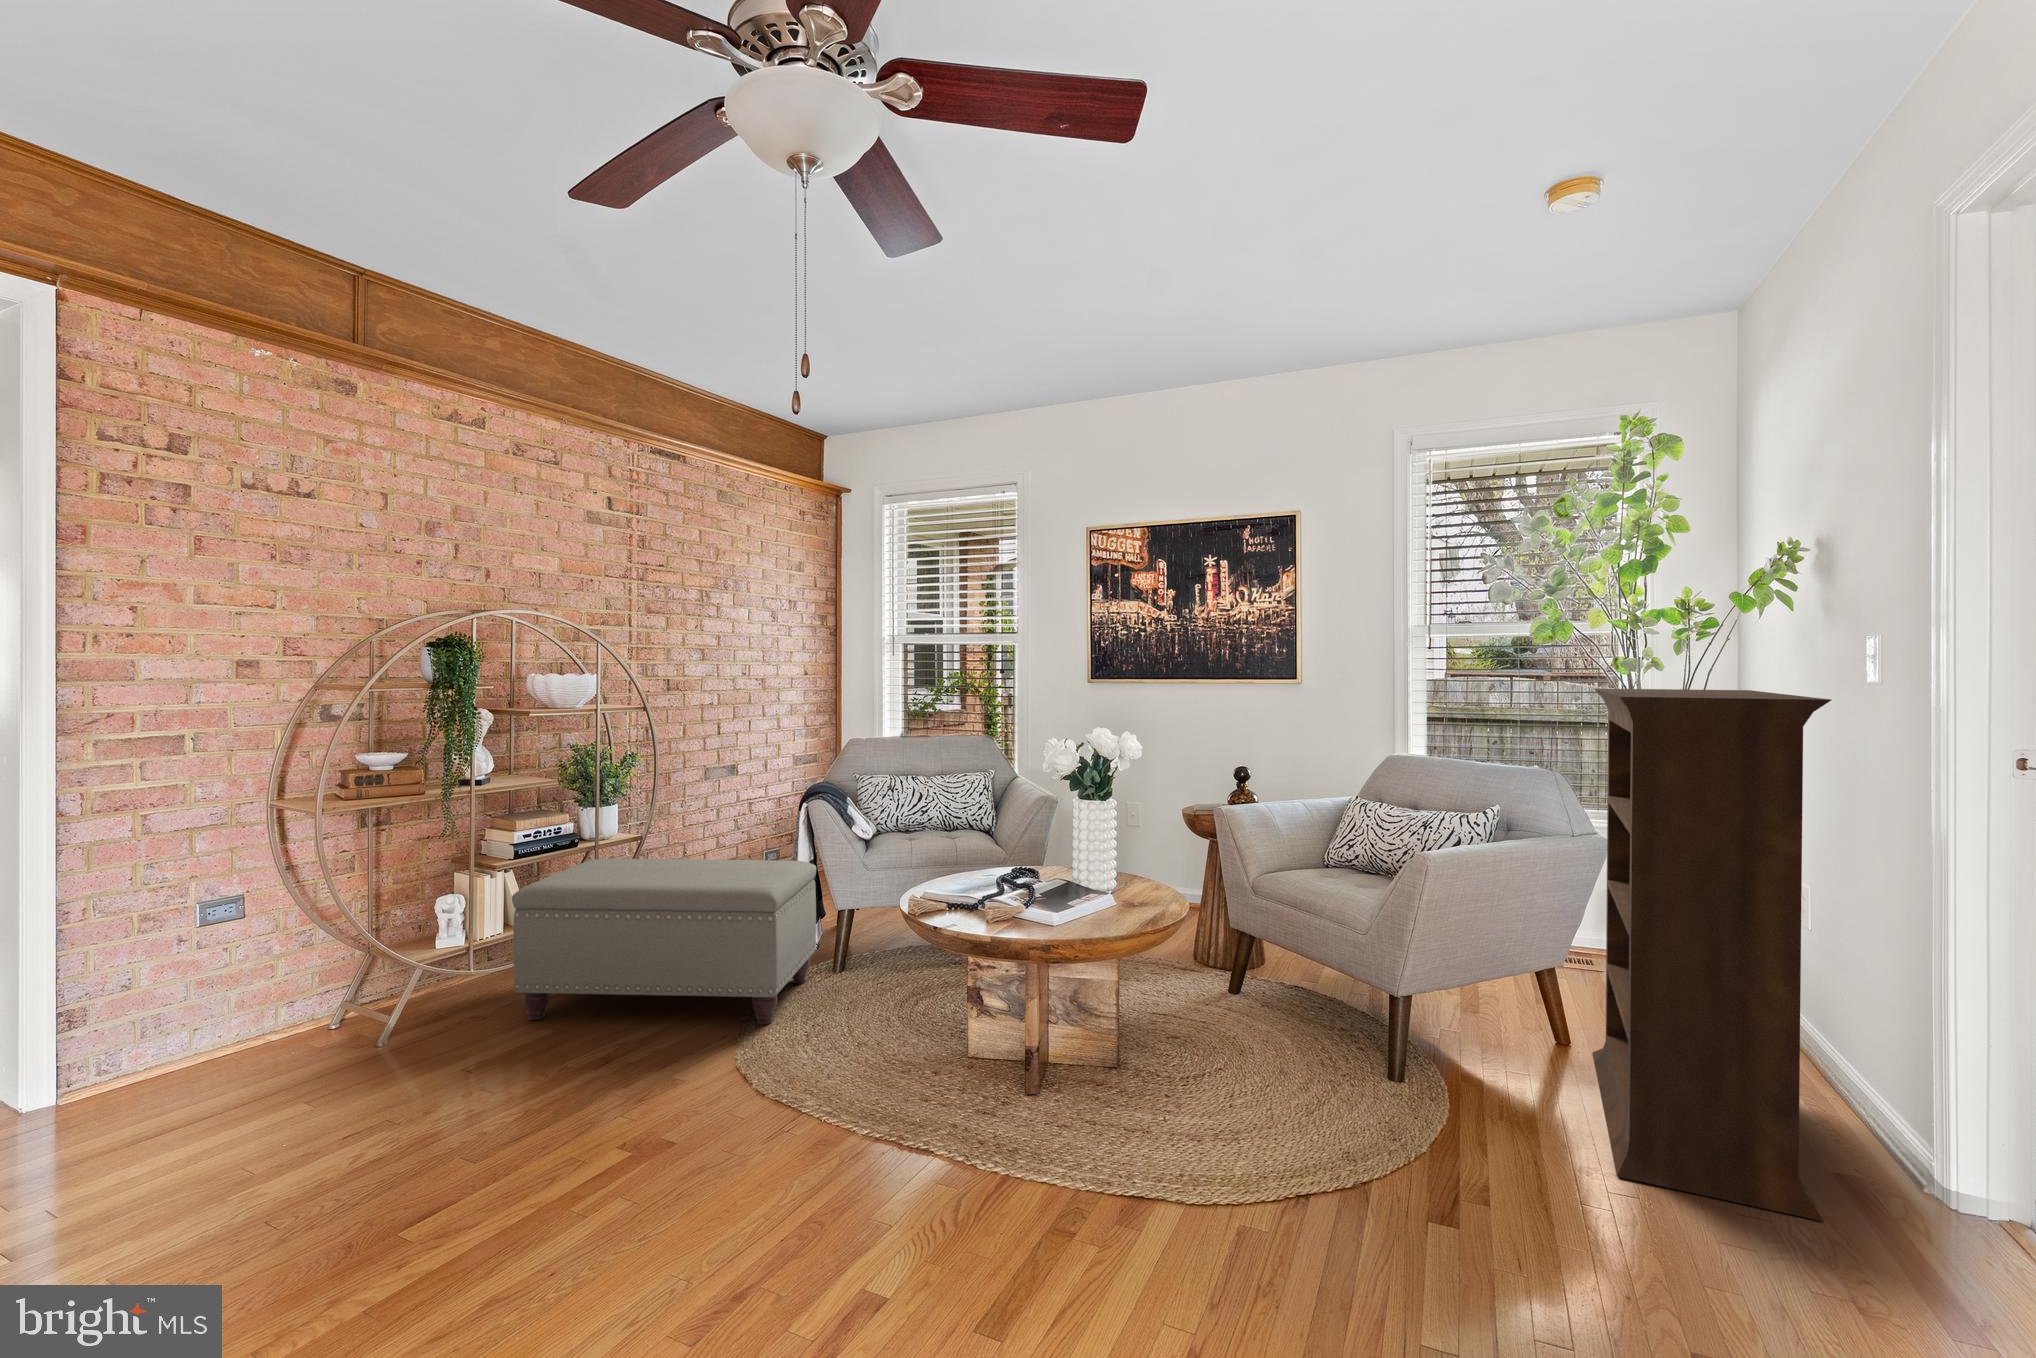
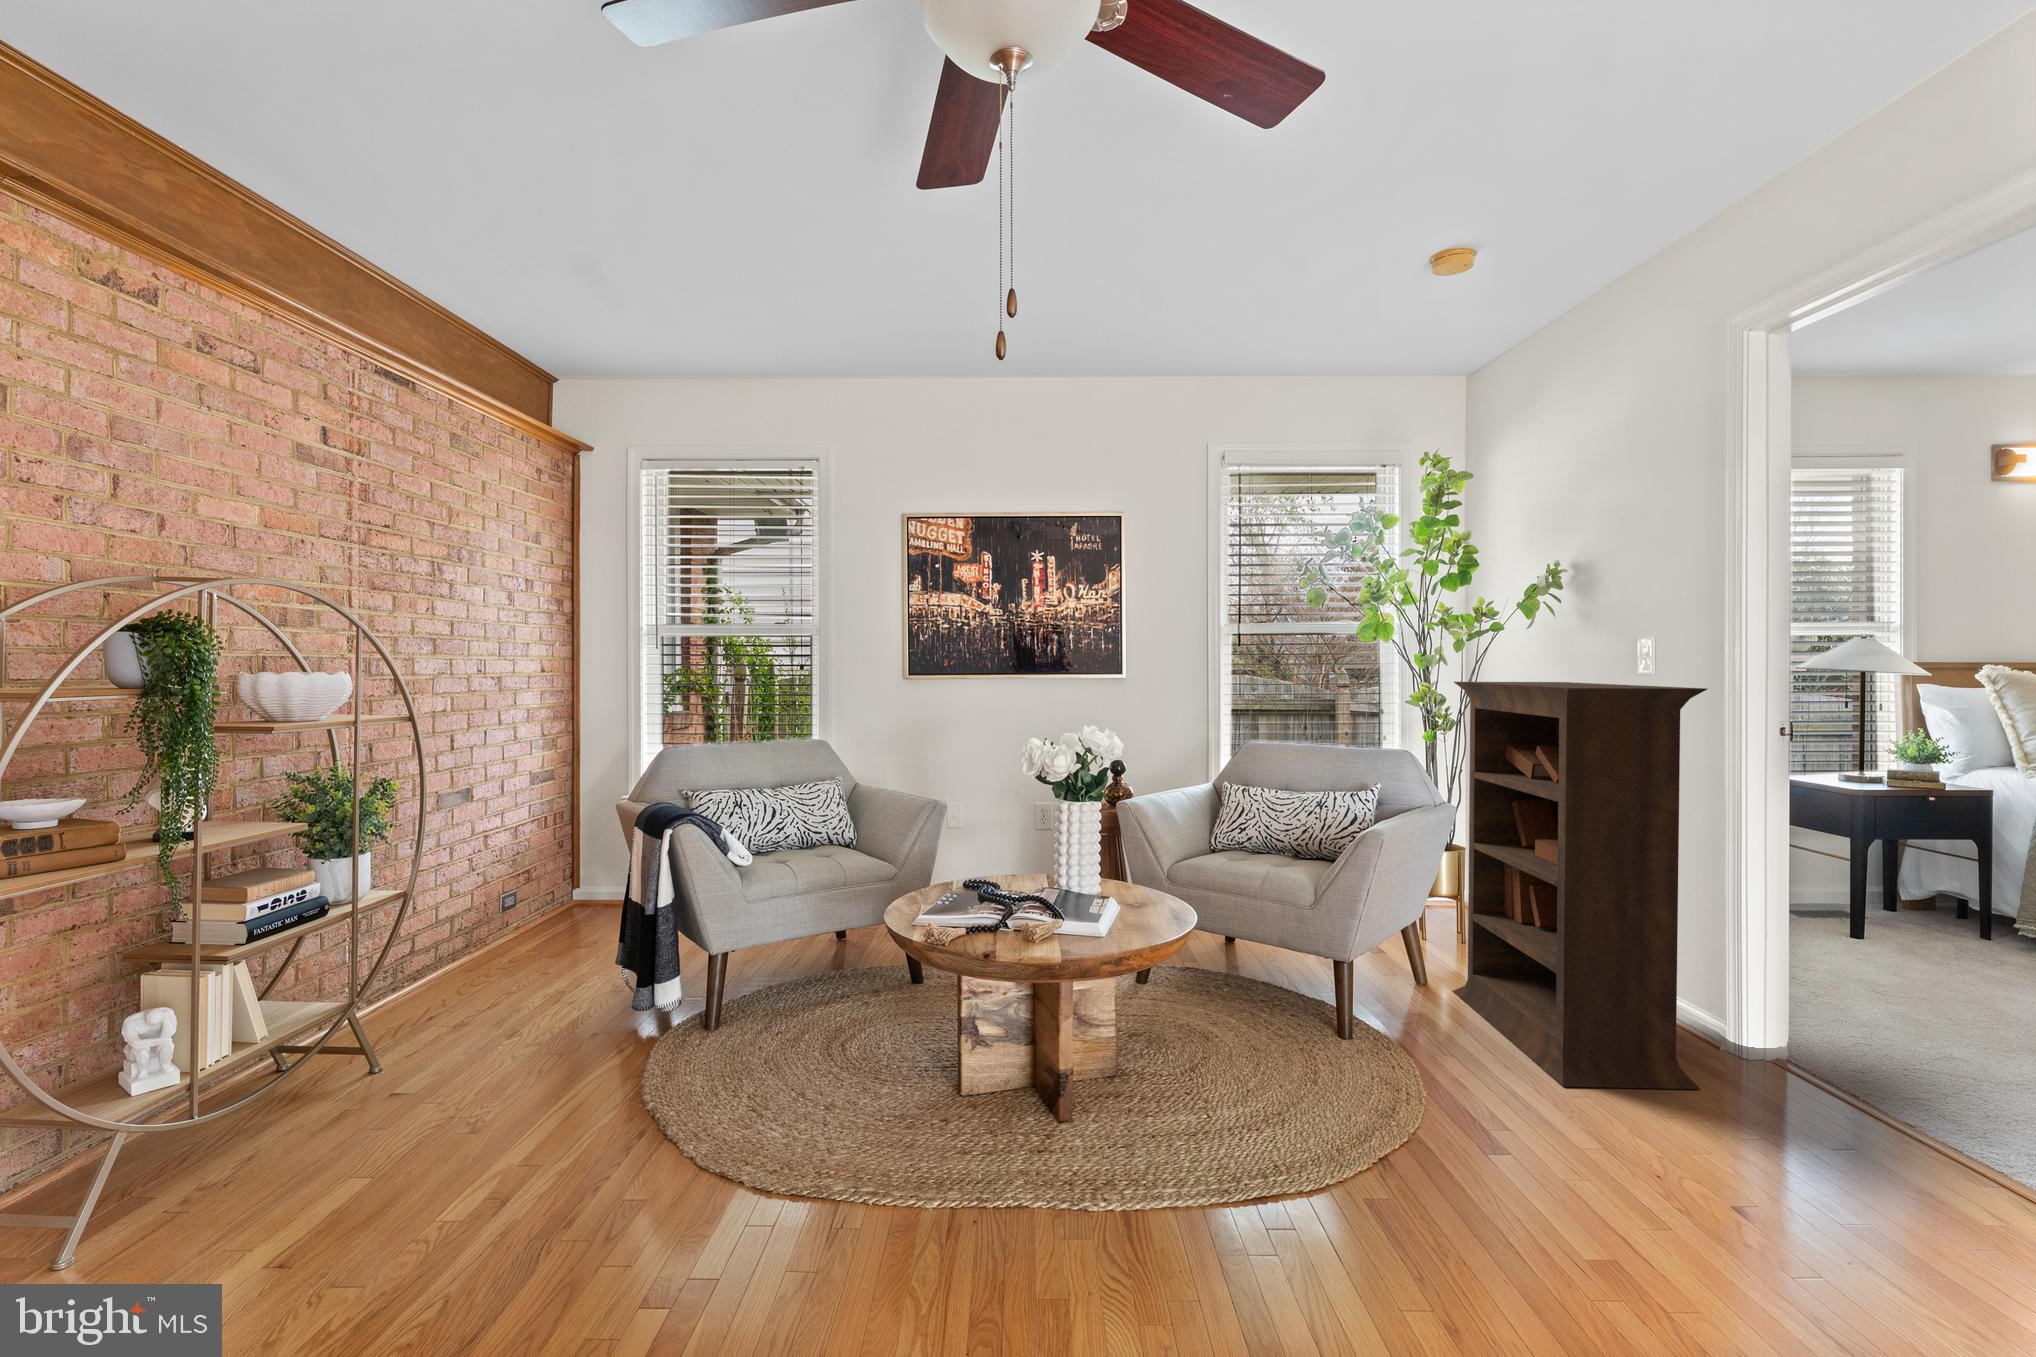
ottoman: present [512,859,816,1025] -> none [296,901,702,1166]

